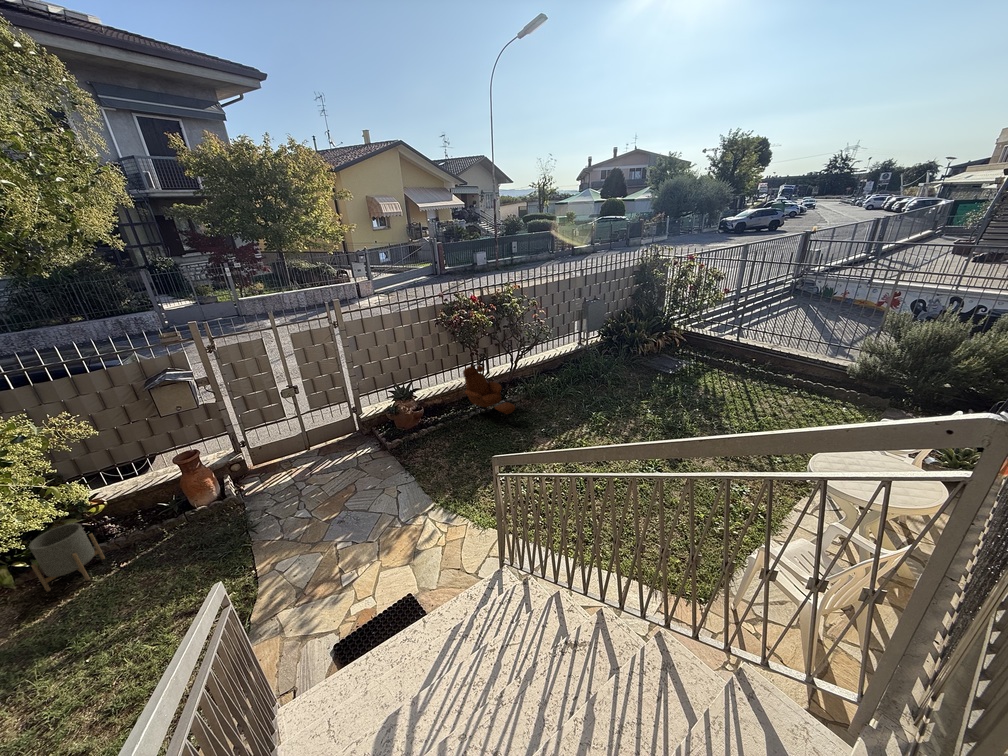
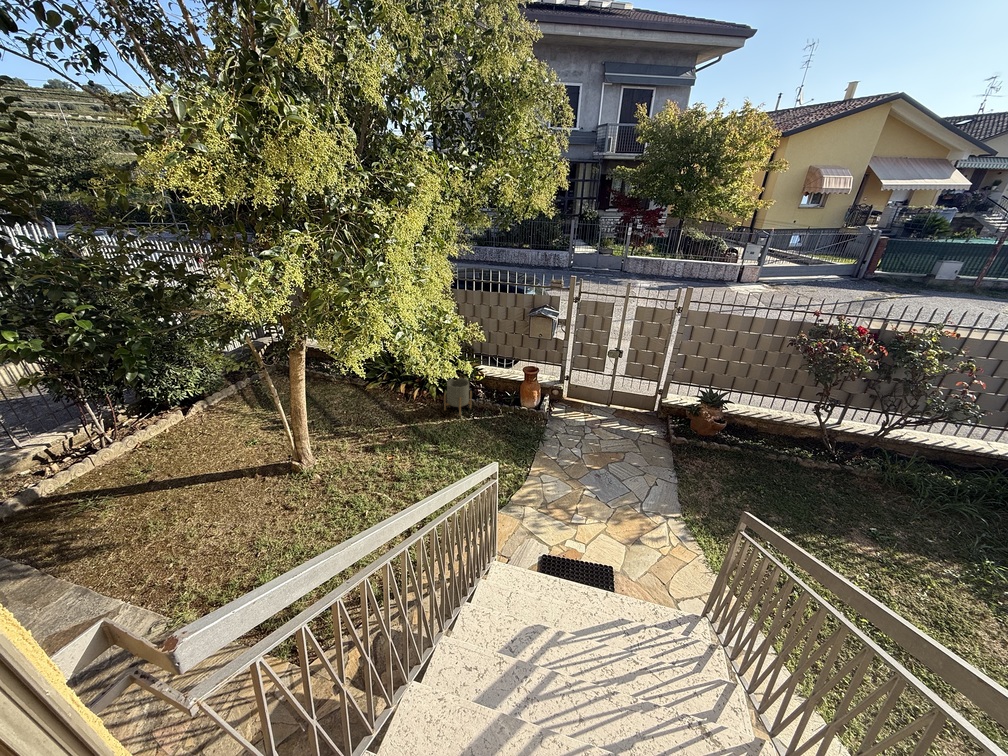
lounge chair: present [463,365,515,424] -> none [783,406,849,501]

